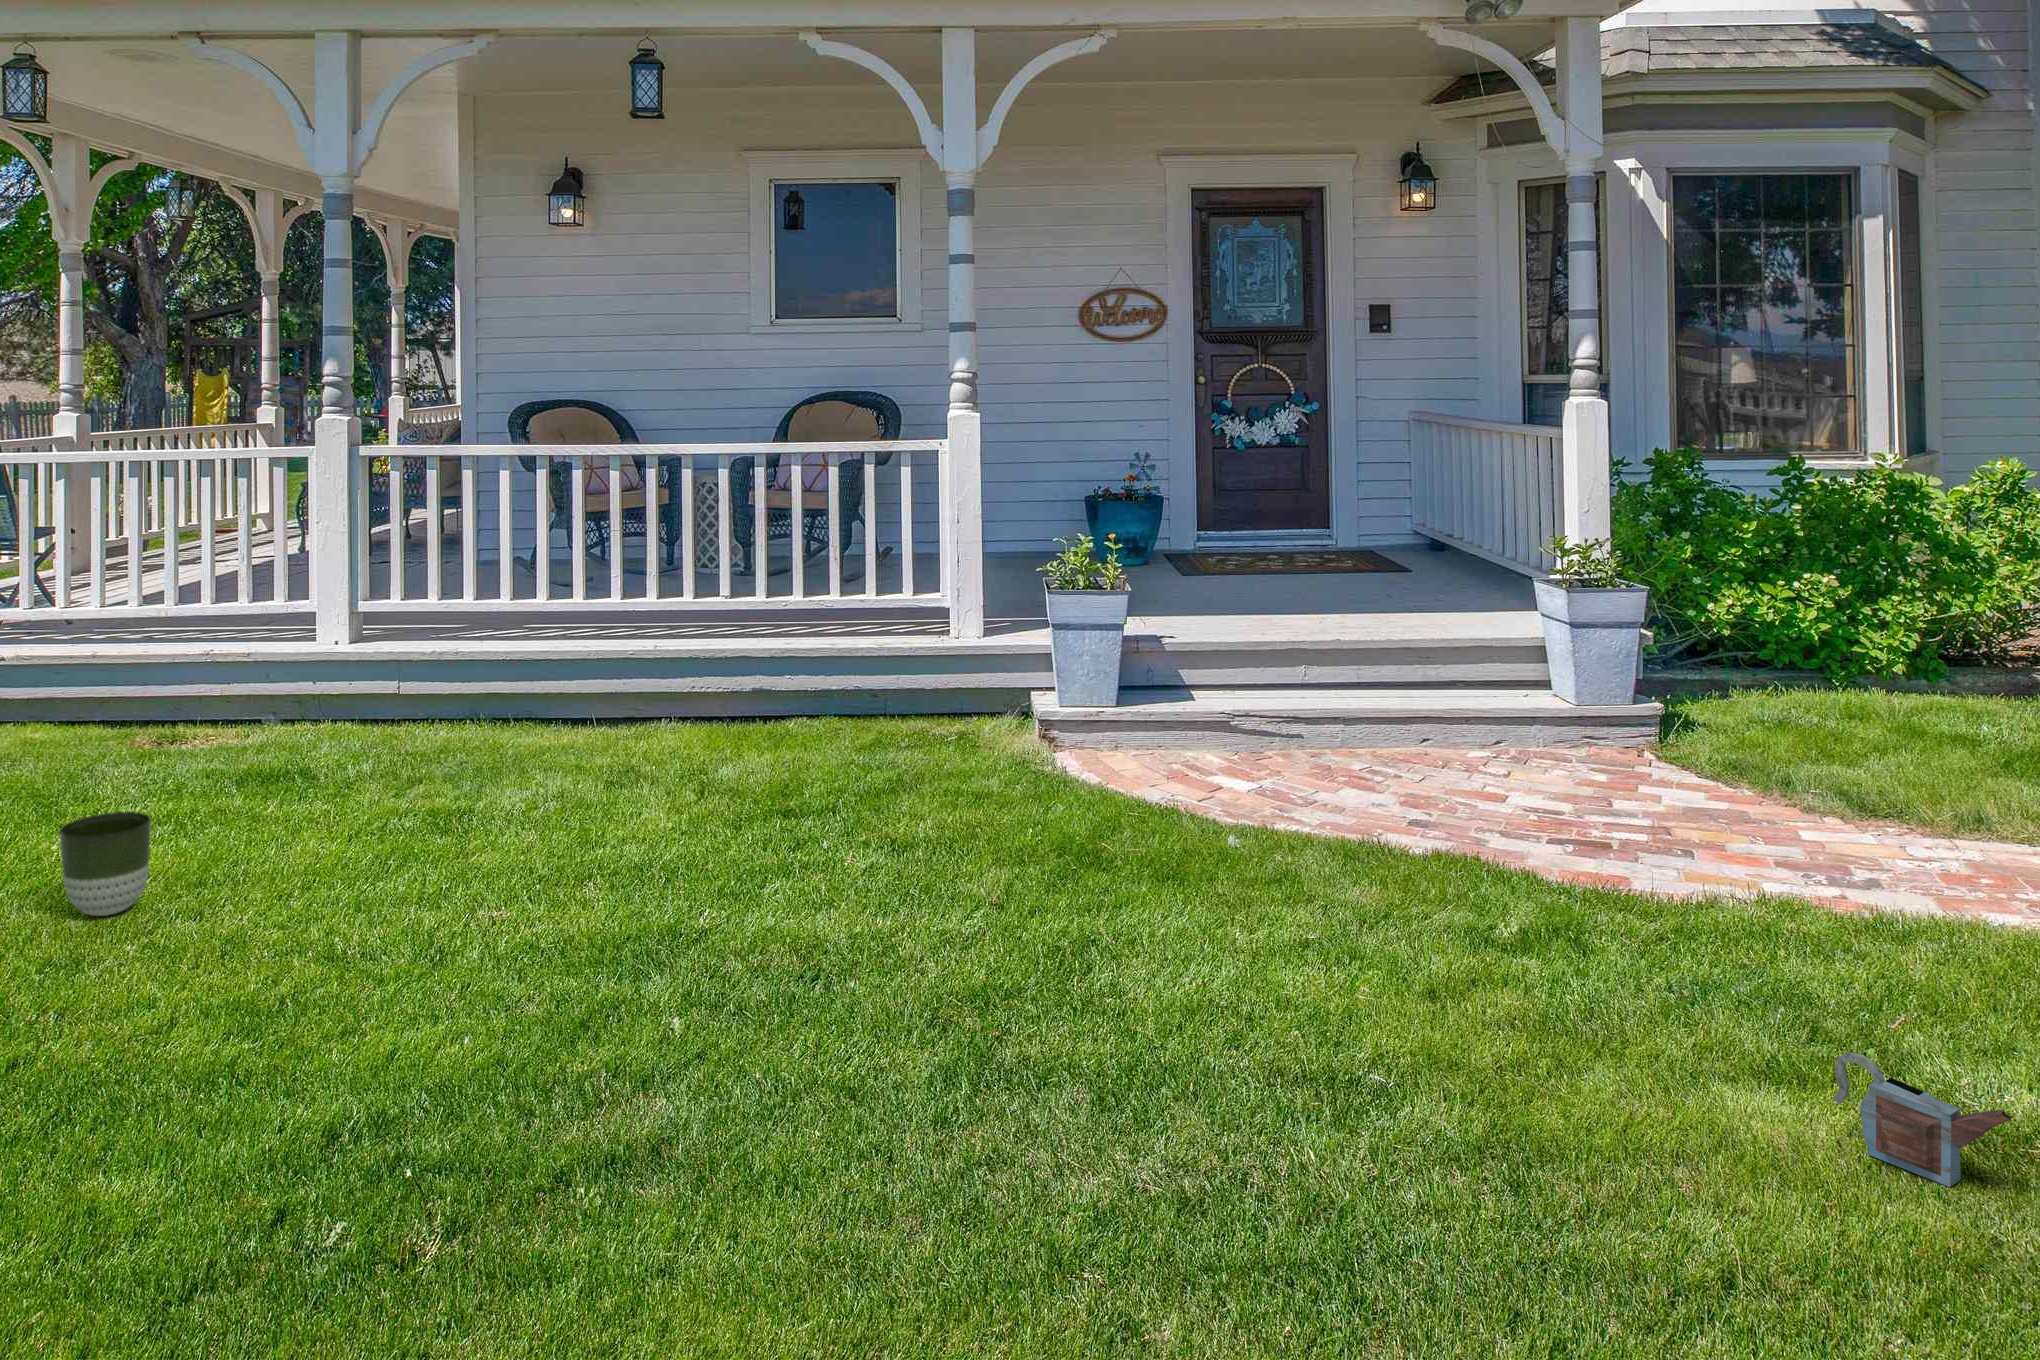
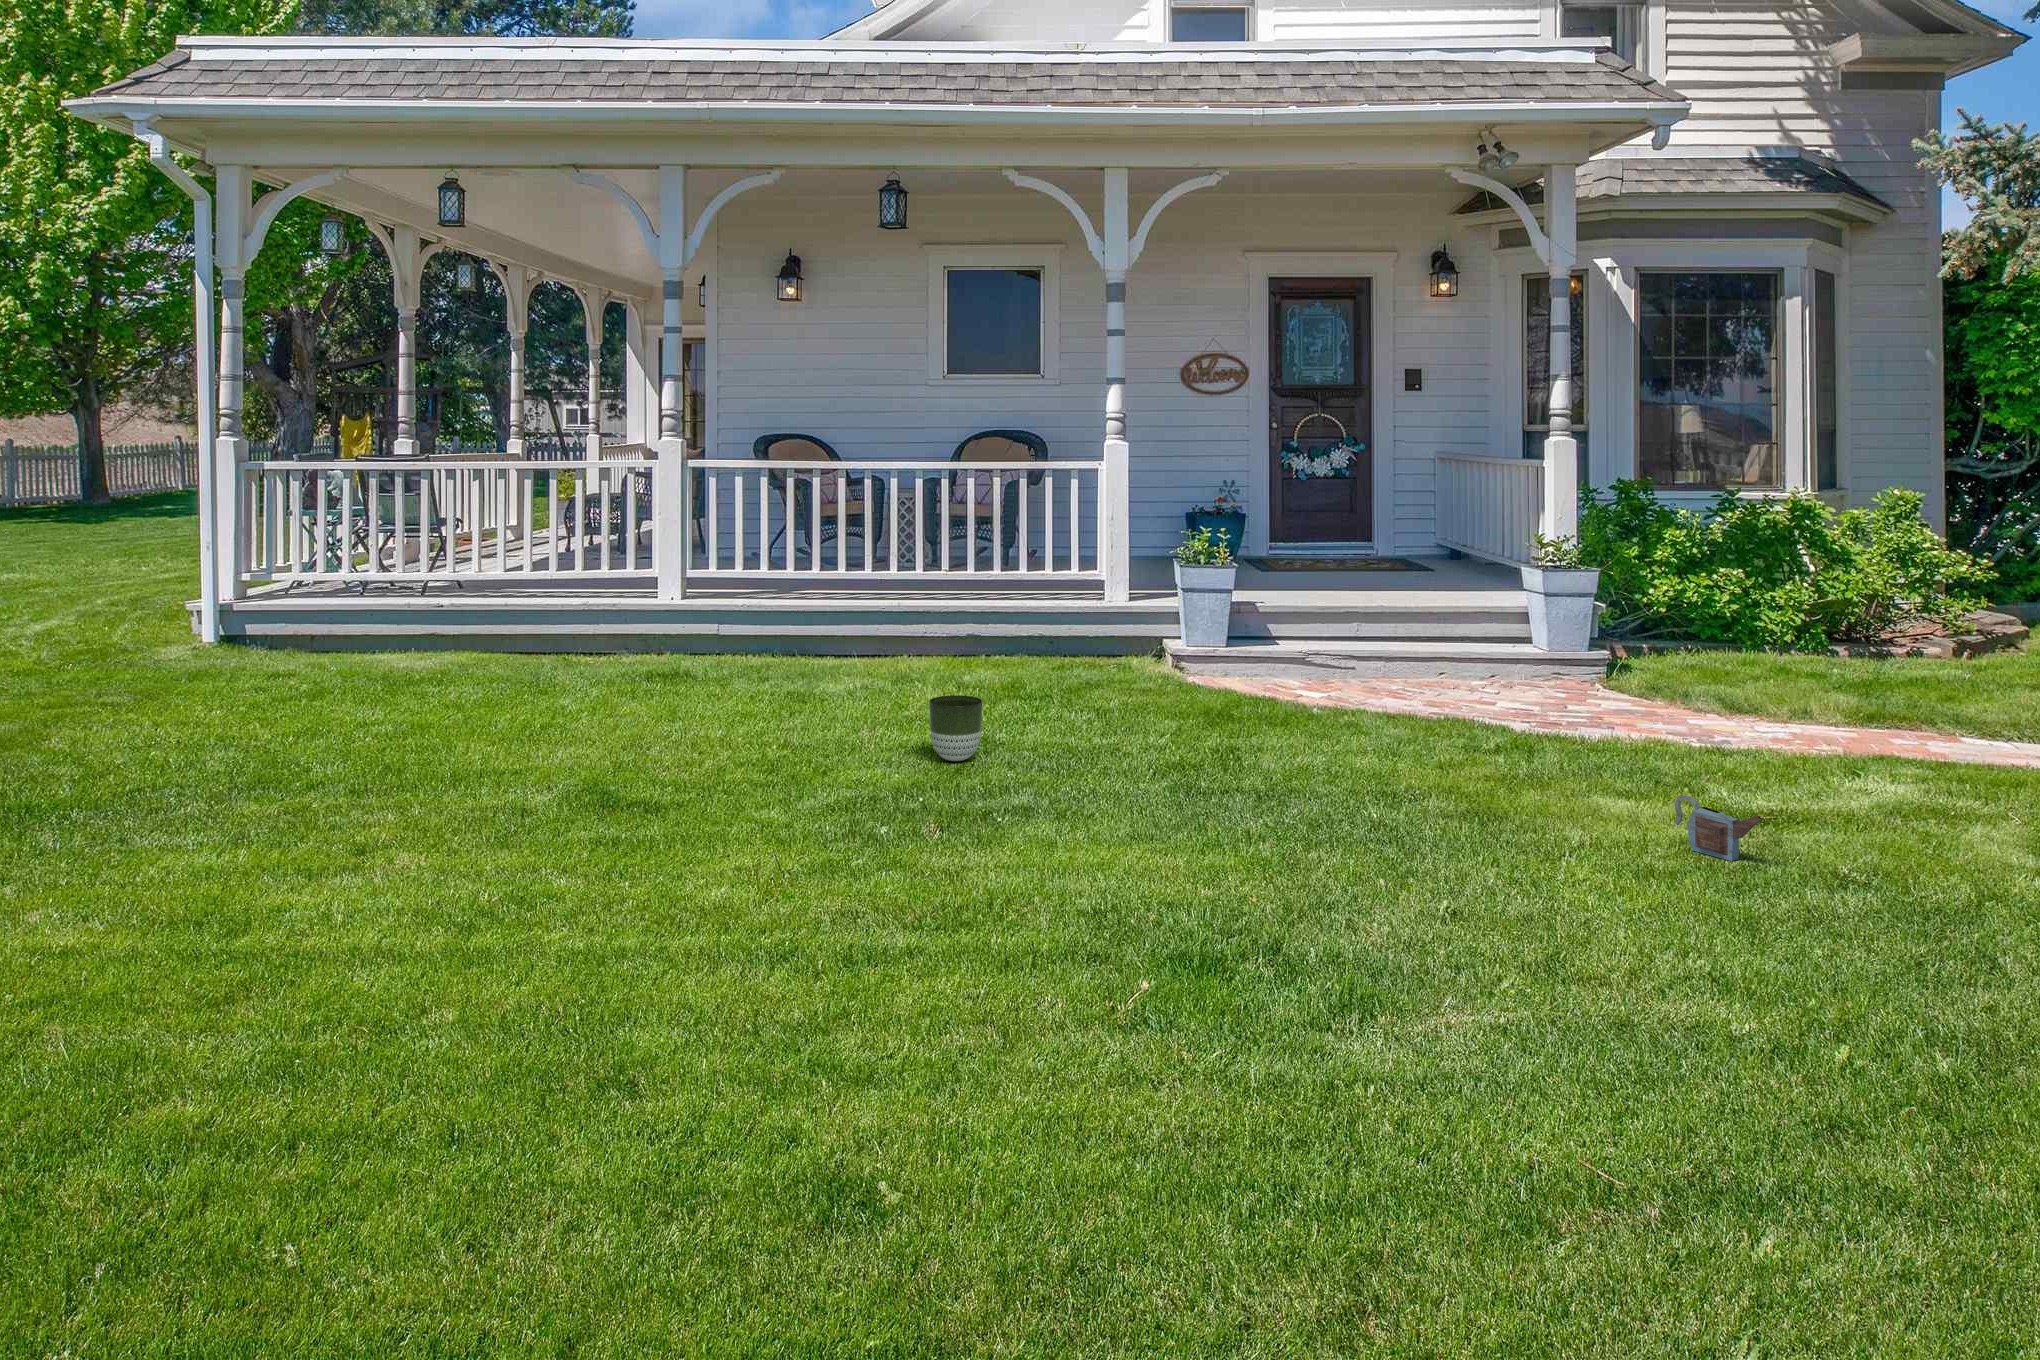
planter: present [60,812,151,916] -> present [929,695,983,761]

